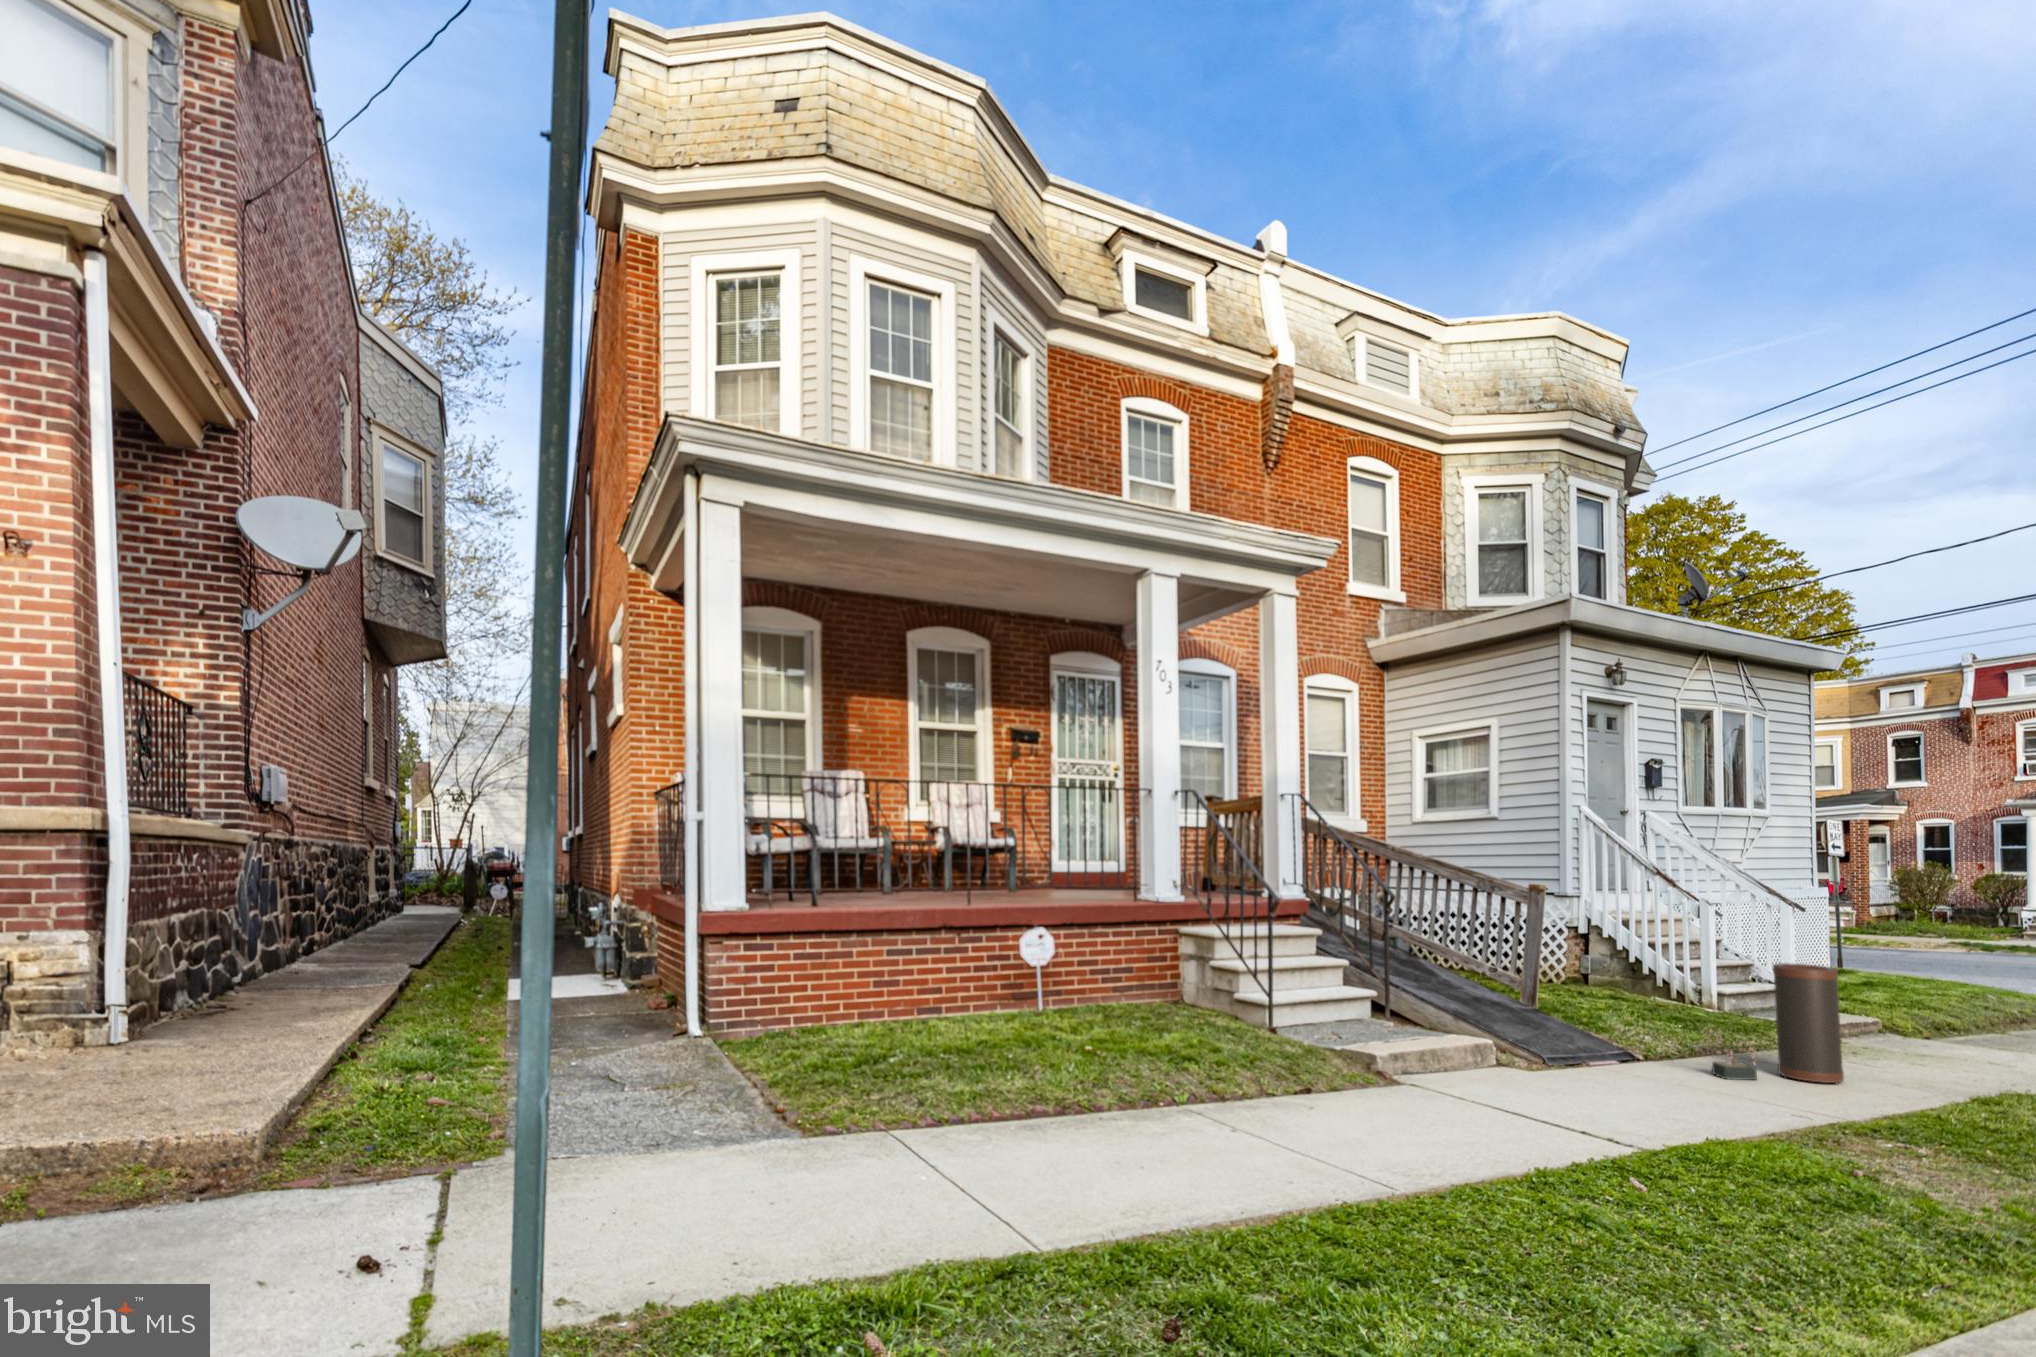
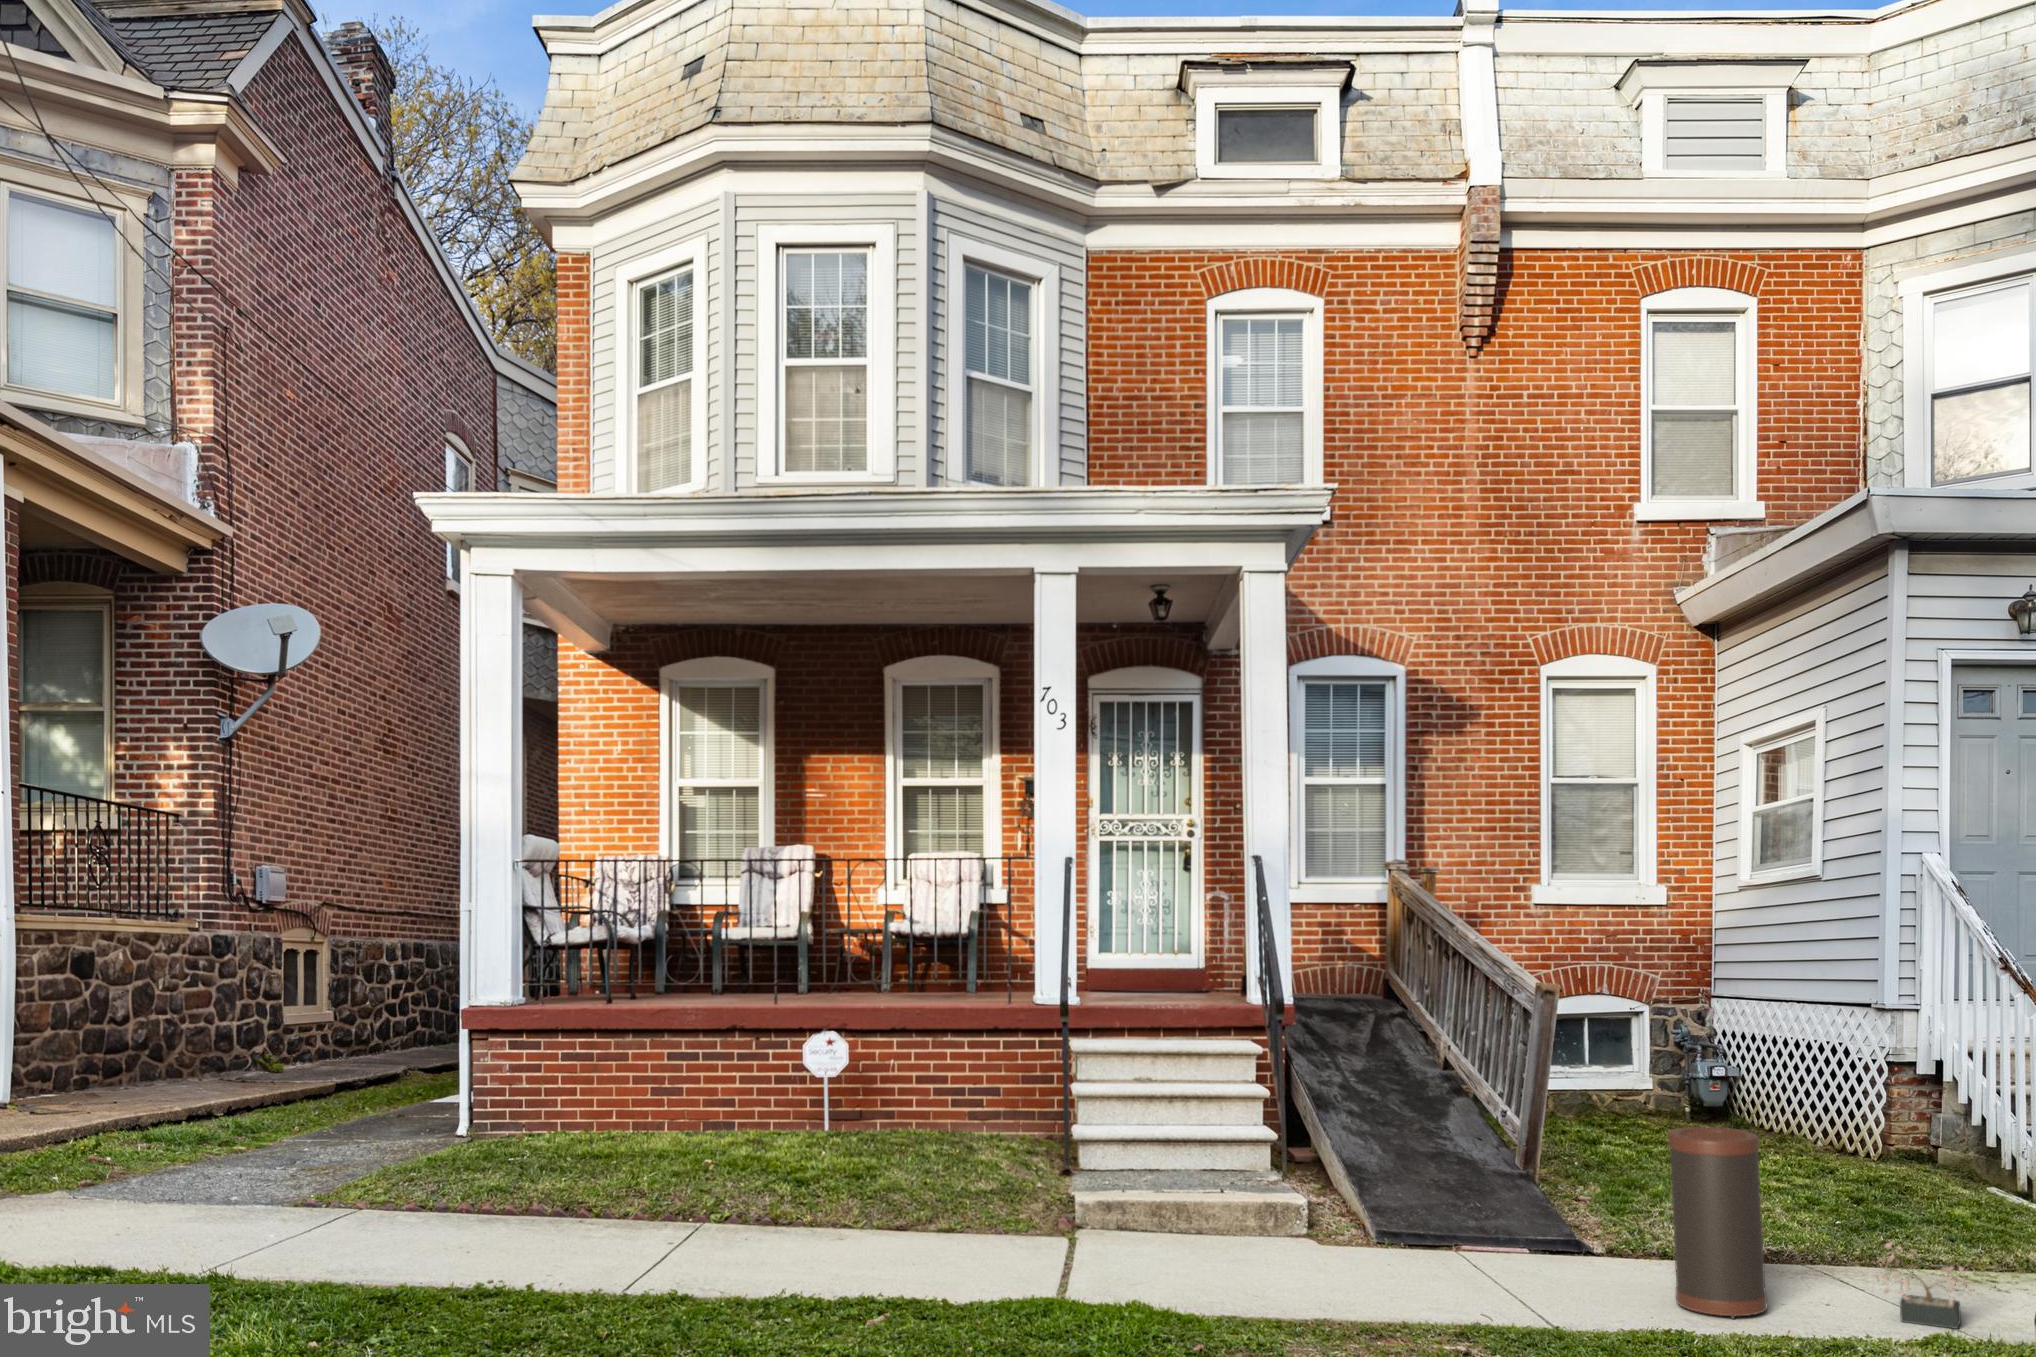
decorative plant: present [1701,1031,1759,1080] -> present [1876,1241,1974,1329]

